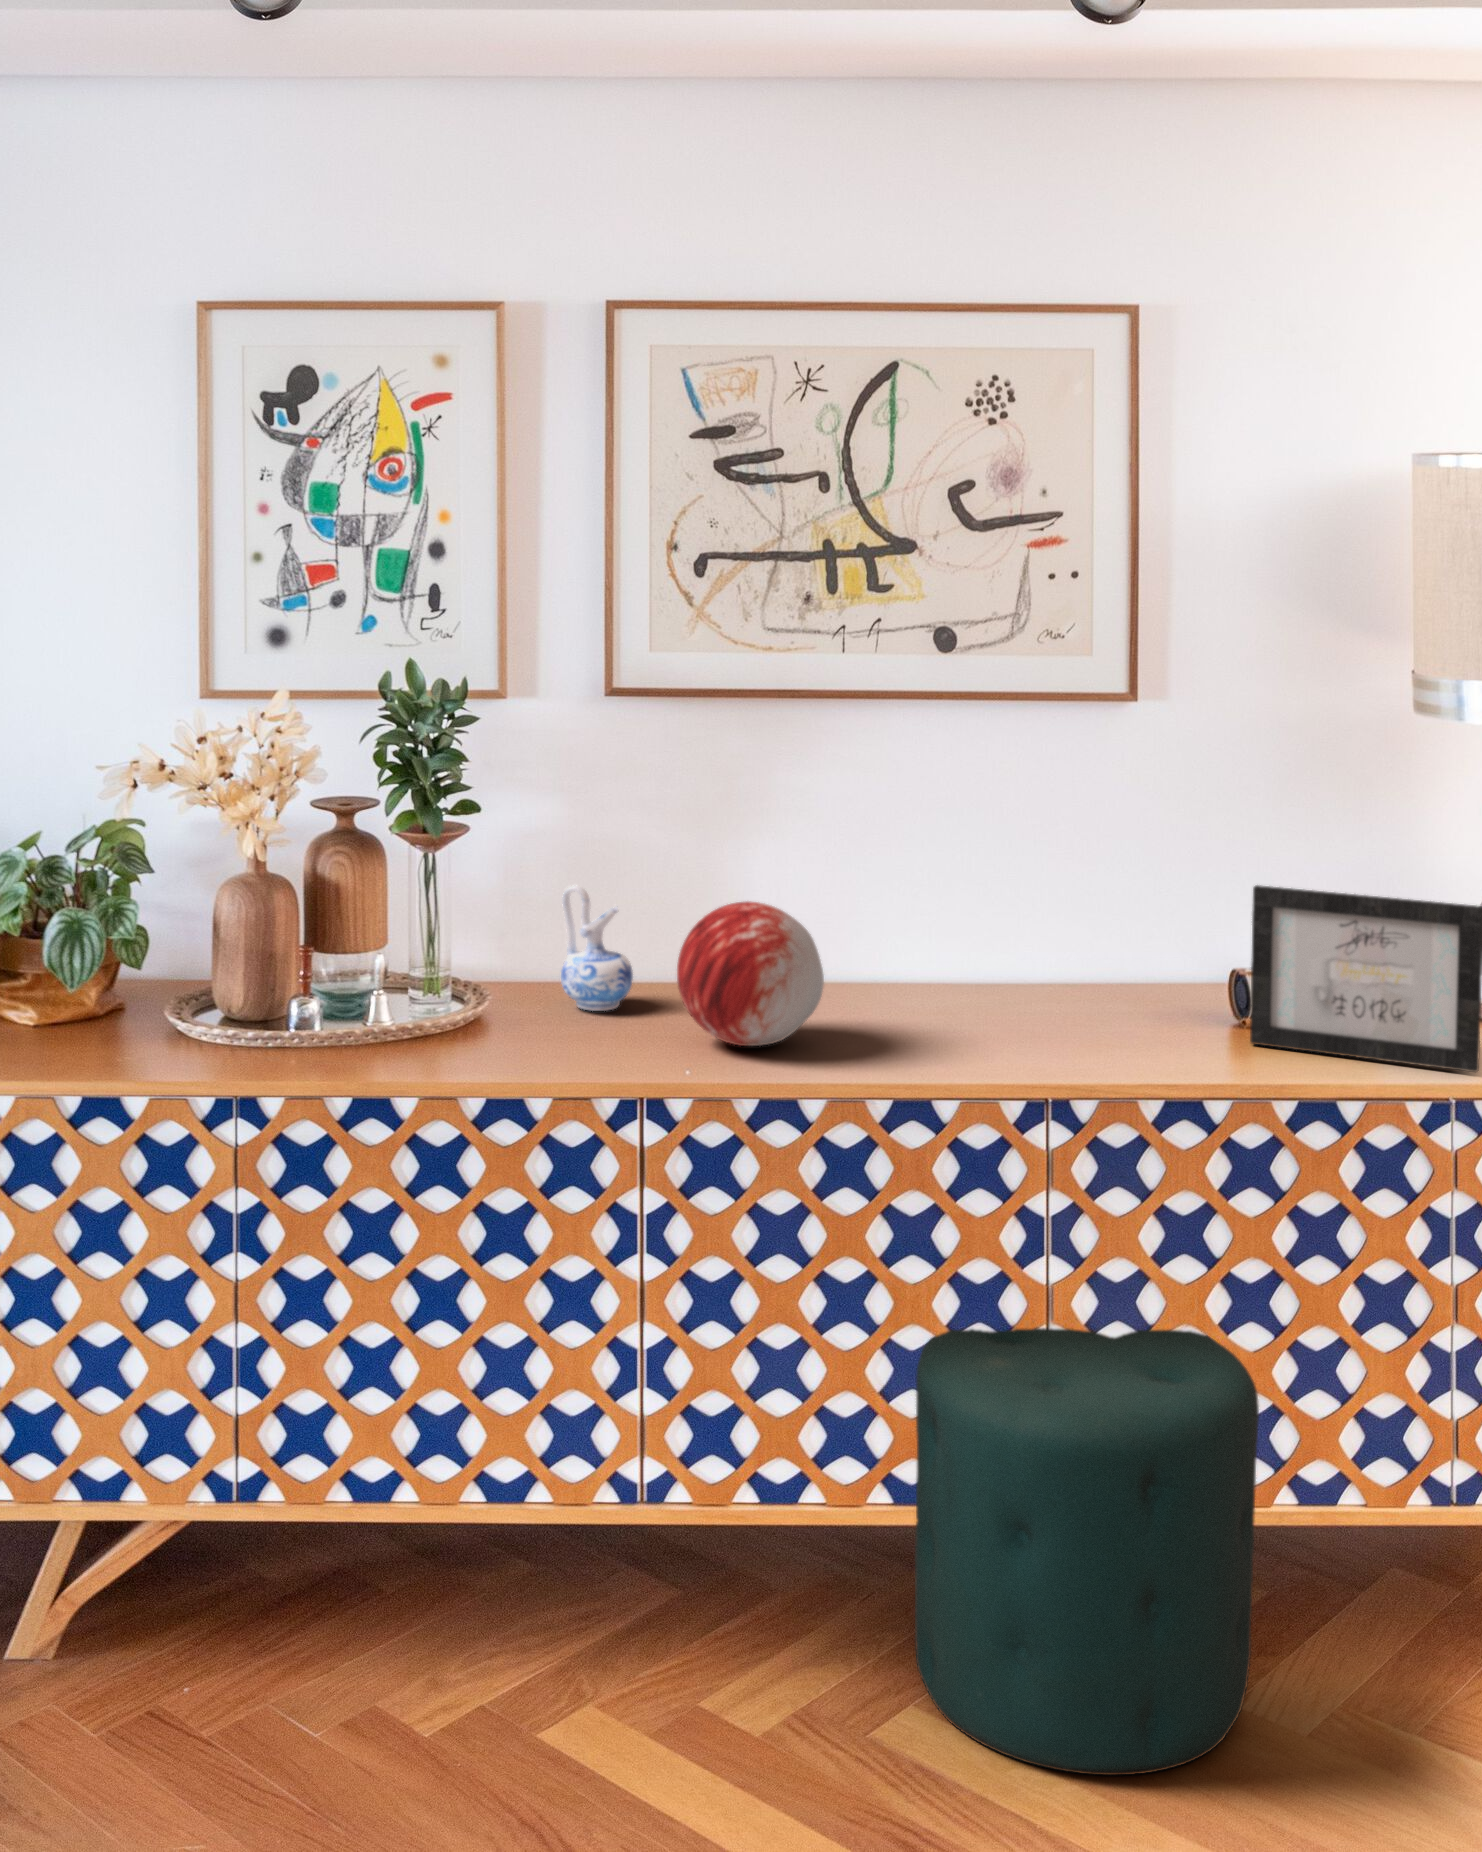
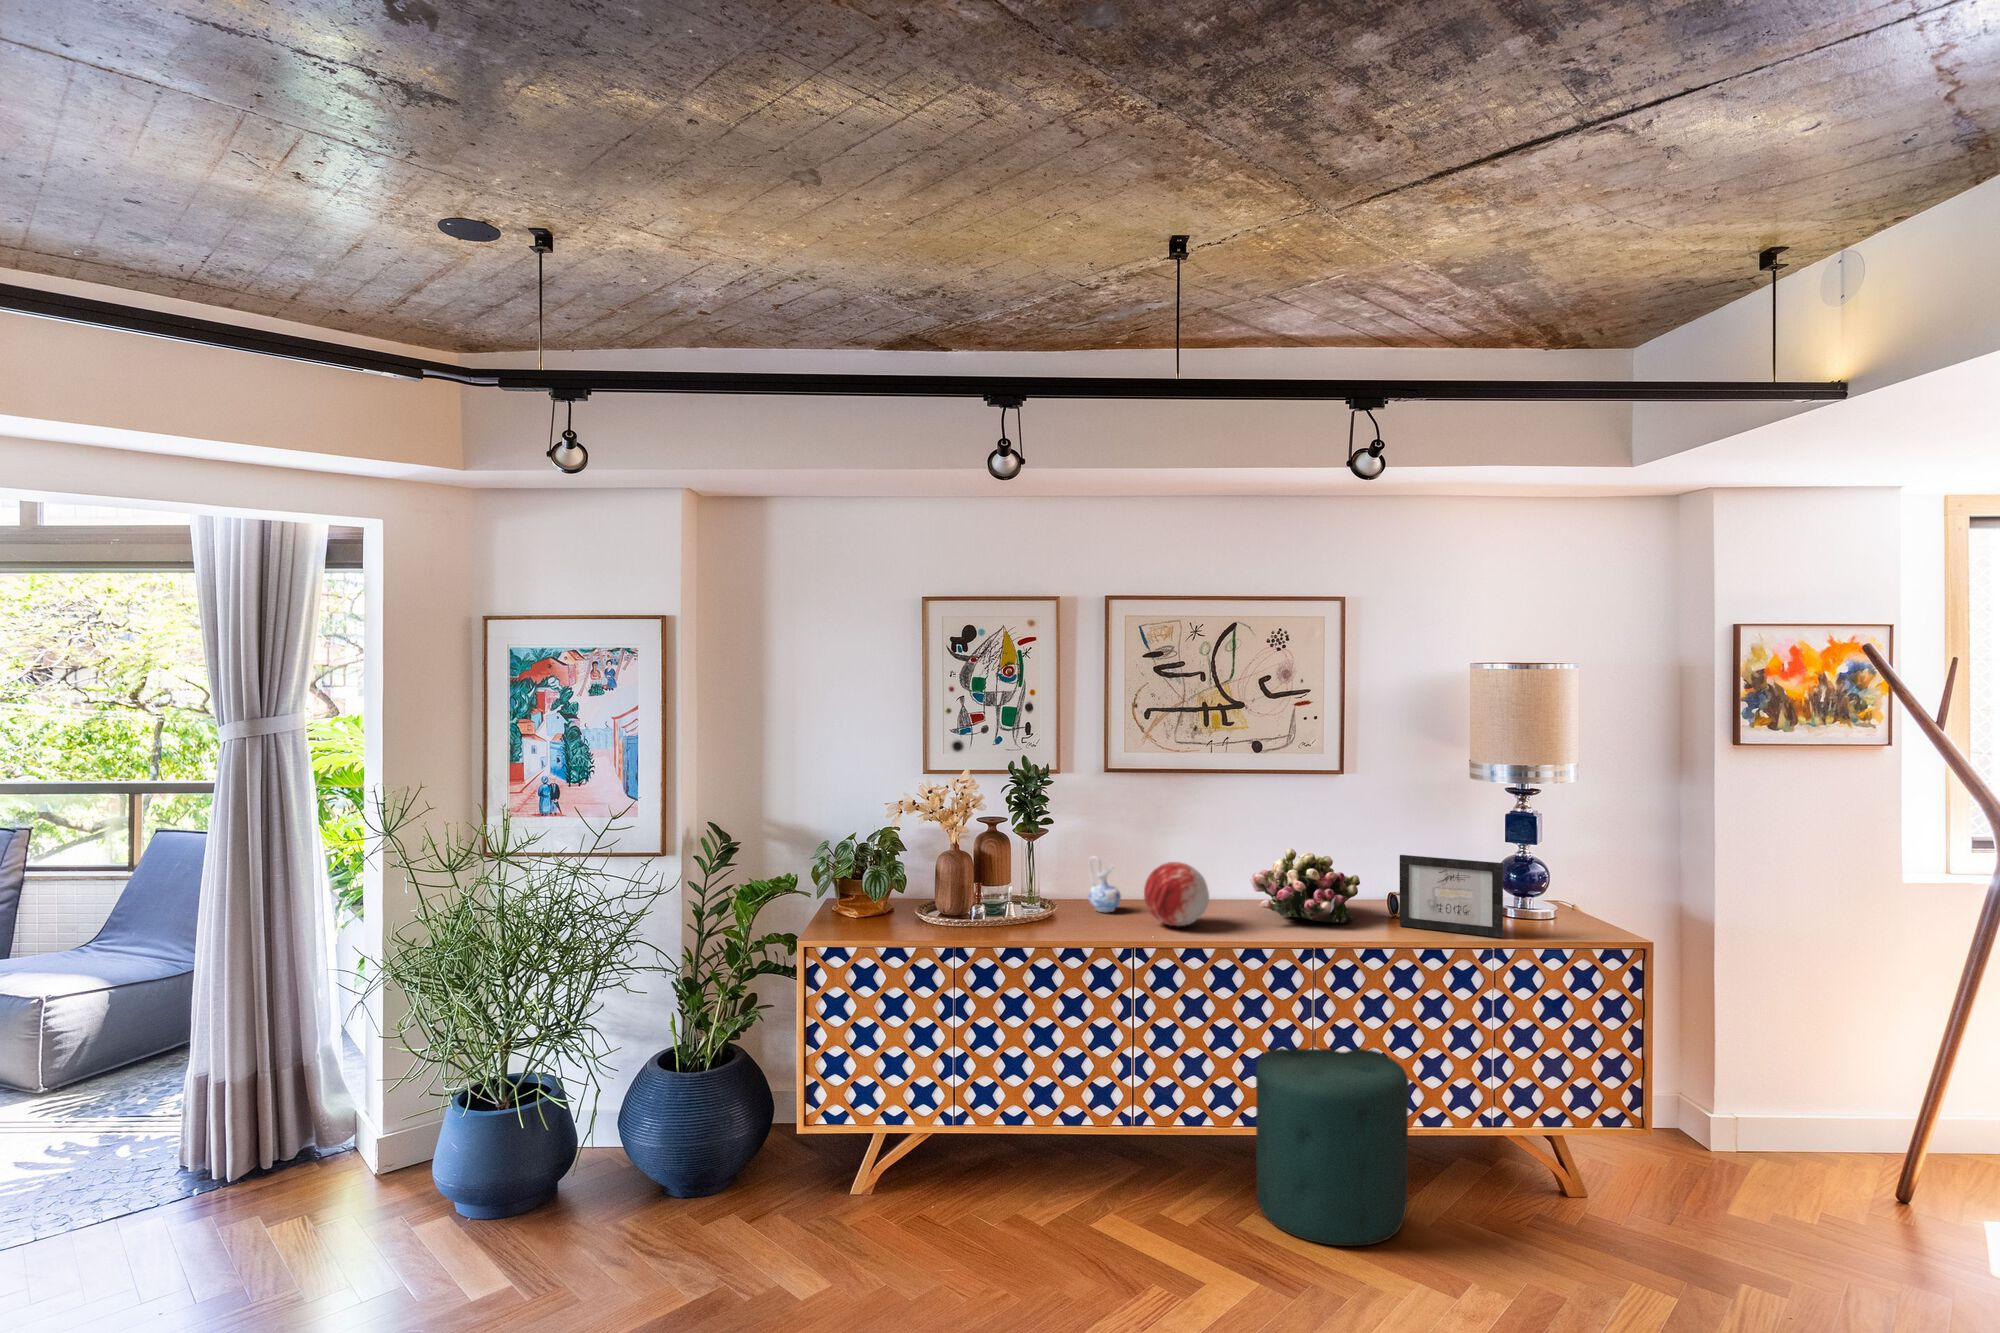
flower arrangement: none [922,868,1166,1037] -> present [1250,848,1360,923]

